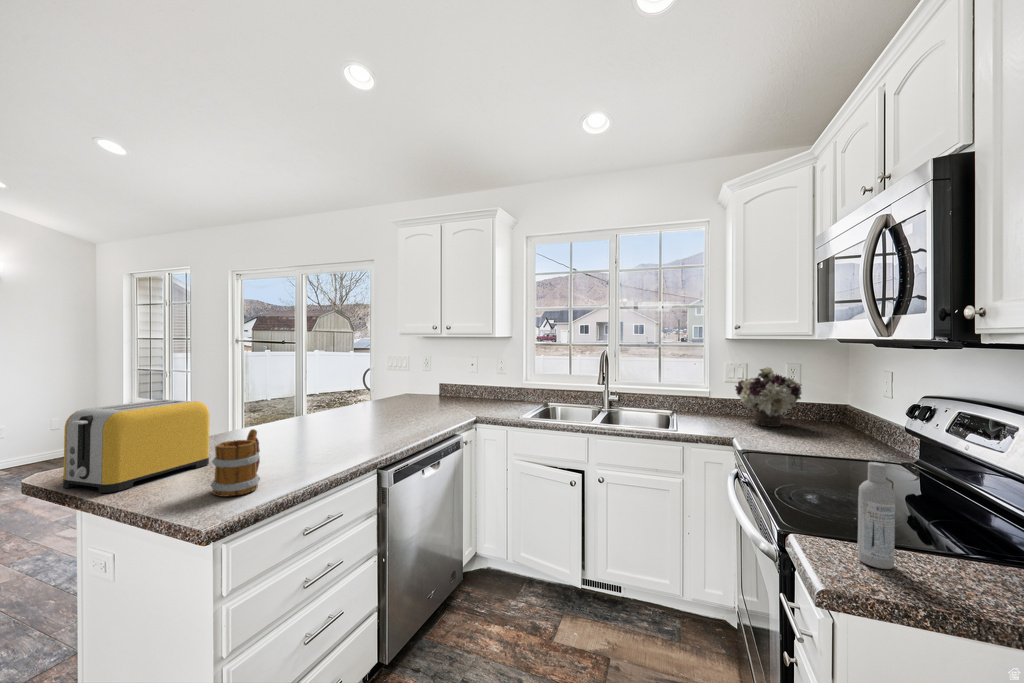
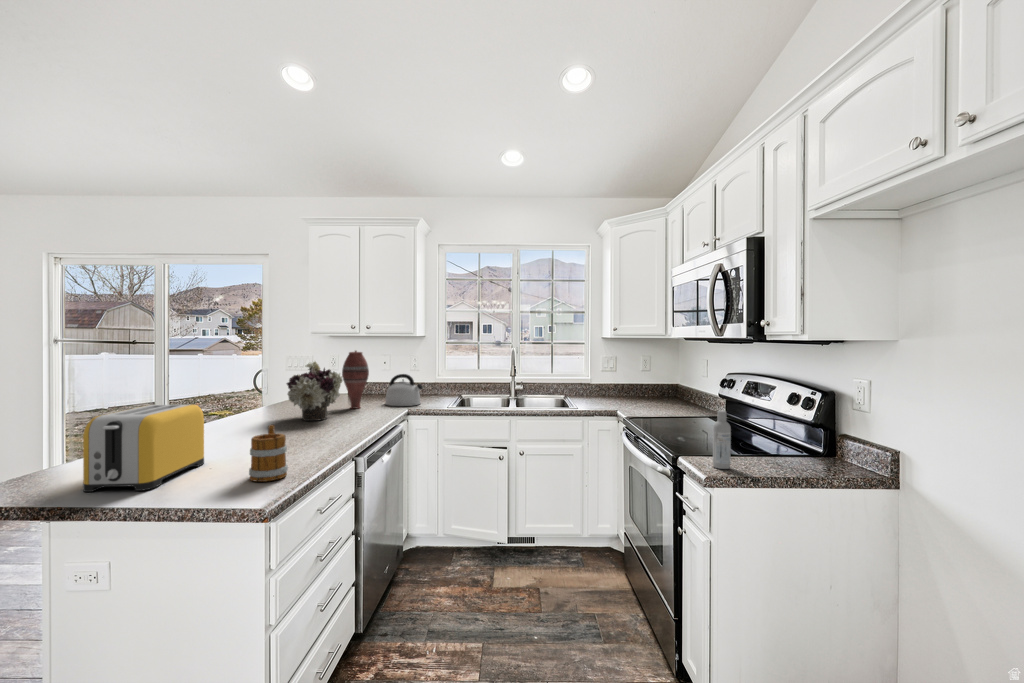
vase: none [417,351,444,412] -> present [342,351,369,408]
flower arrangement: present [735,367,802,427] -> present [287,361,343,421]
kettle: none [463,378,501,412] -> present [385,374,423,406]

